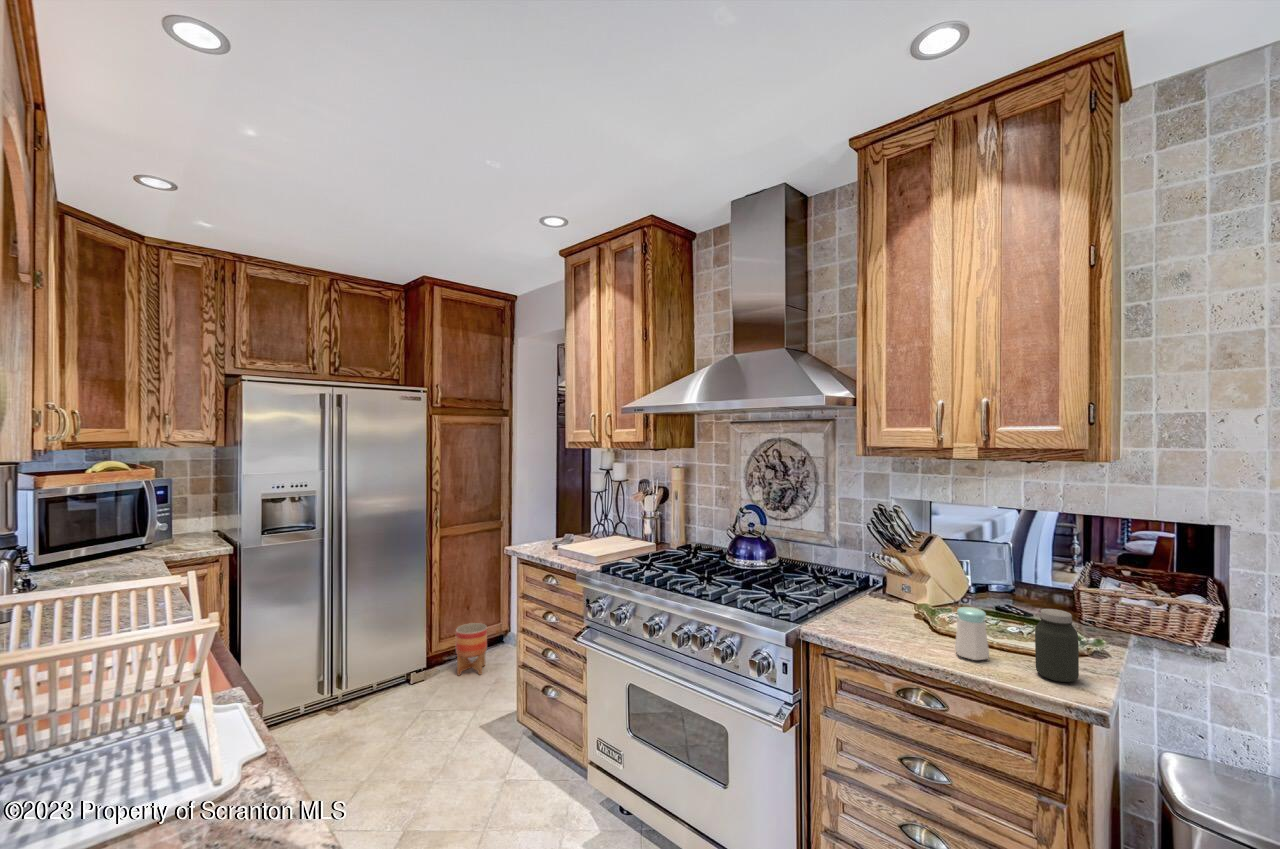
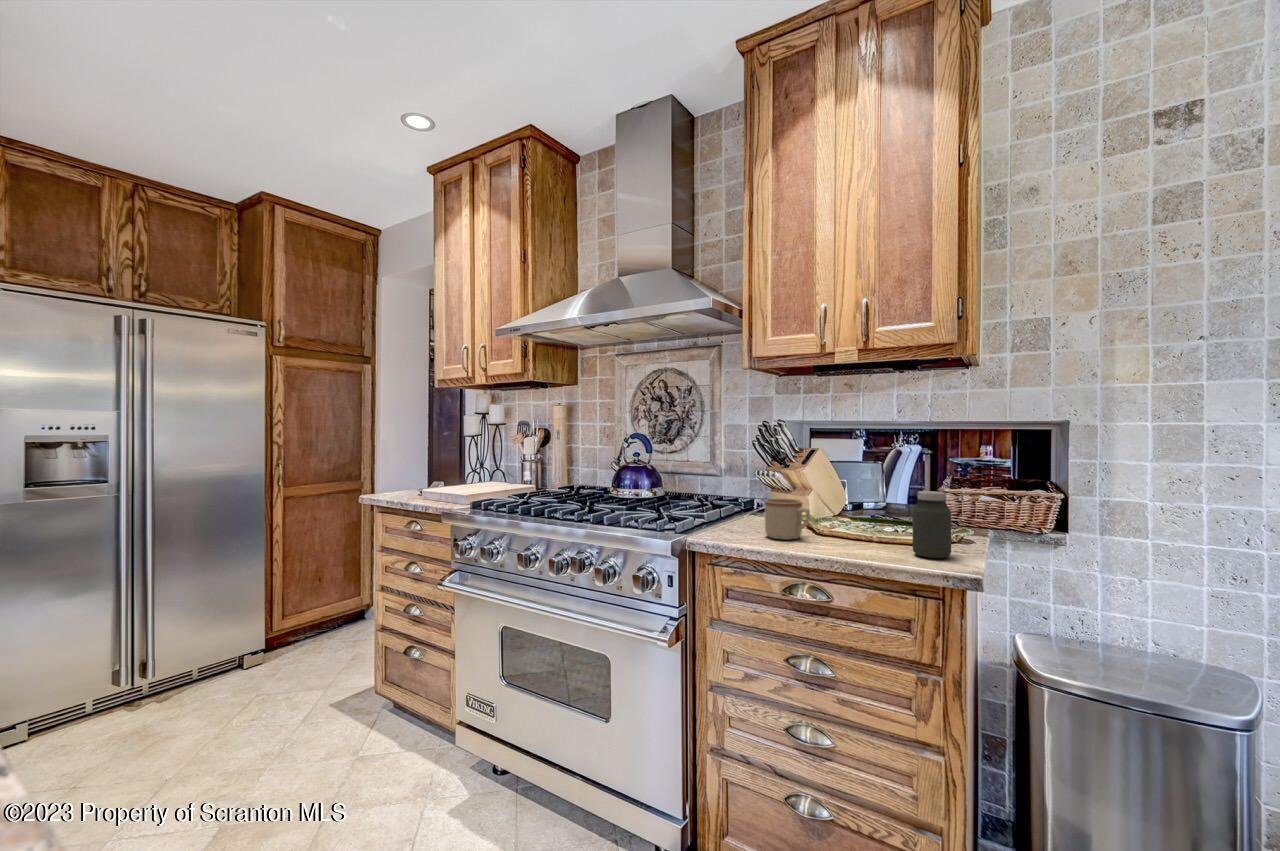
mug: none [879,595,926,640] -> present [764,499,810,540]
salt shaker: present [955,607,989,660] -> none [838,499,870,549]
planter: present [456,623,487,675] -> none [302,597,341,656]

